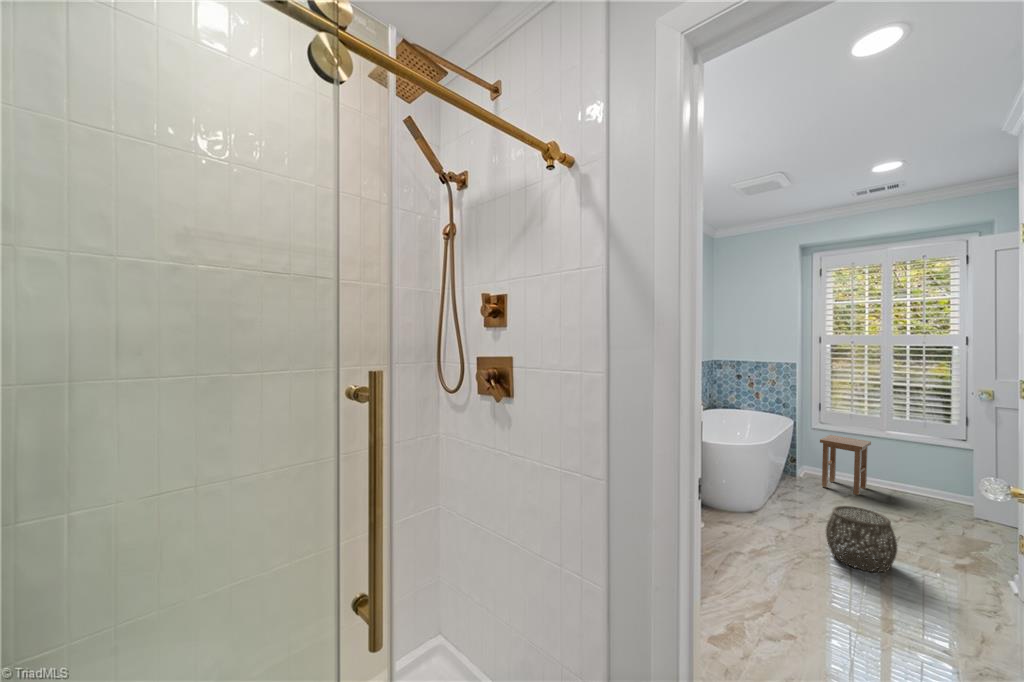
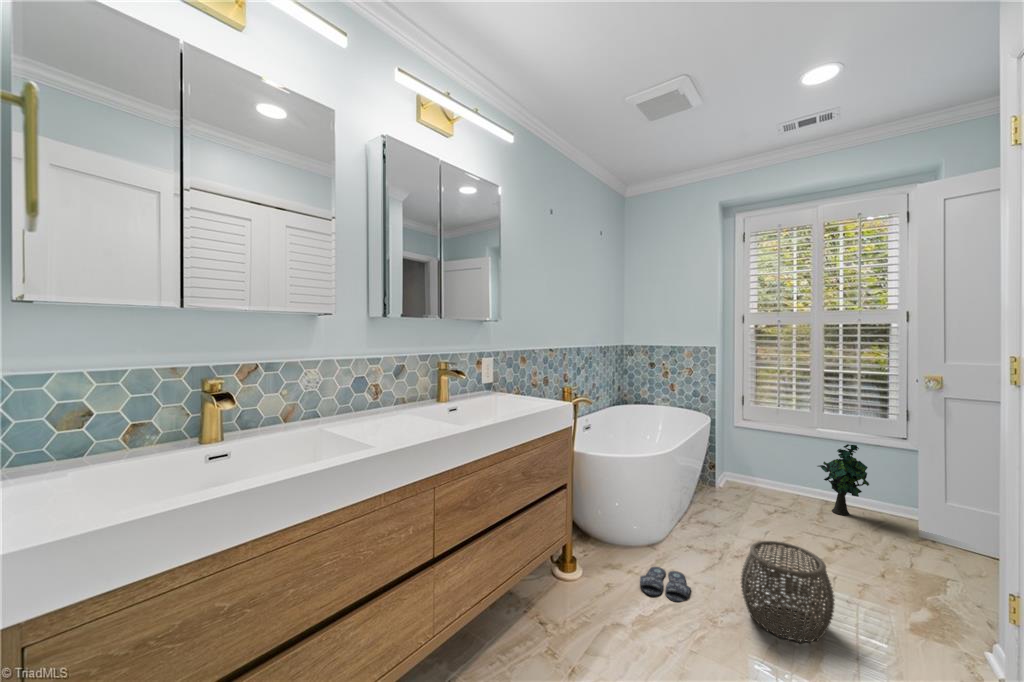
stool: present [820,435,871,495] -> none [741,434,799,510]
decorative plant: none [887,444,934,502] -> present [818,444,869,516]
slippers: none [746,526,786,547] -> present [640,567,691,602]

